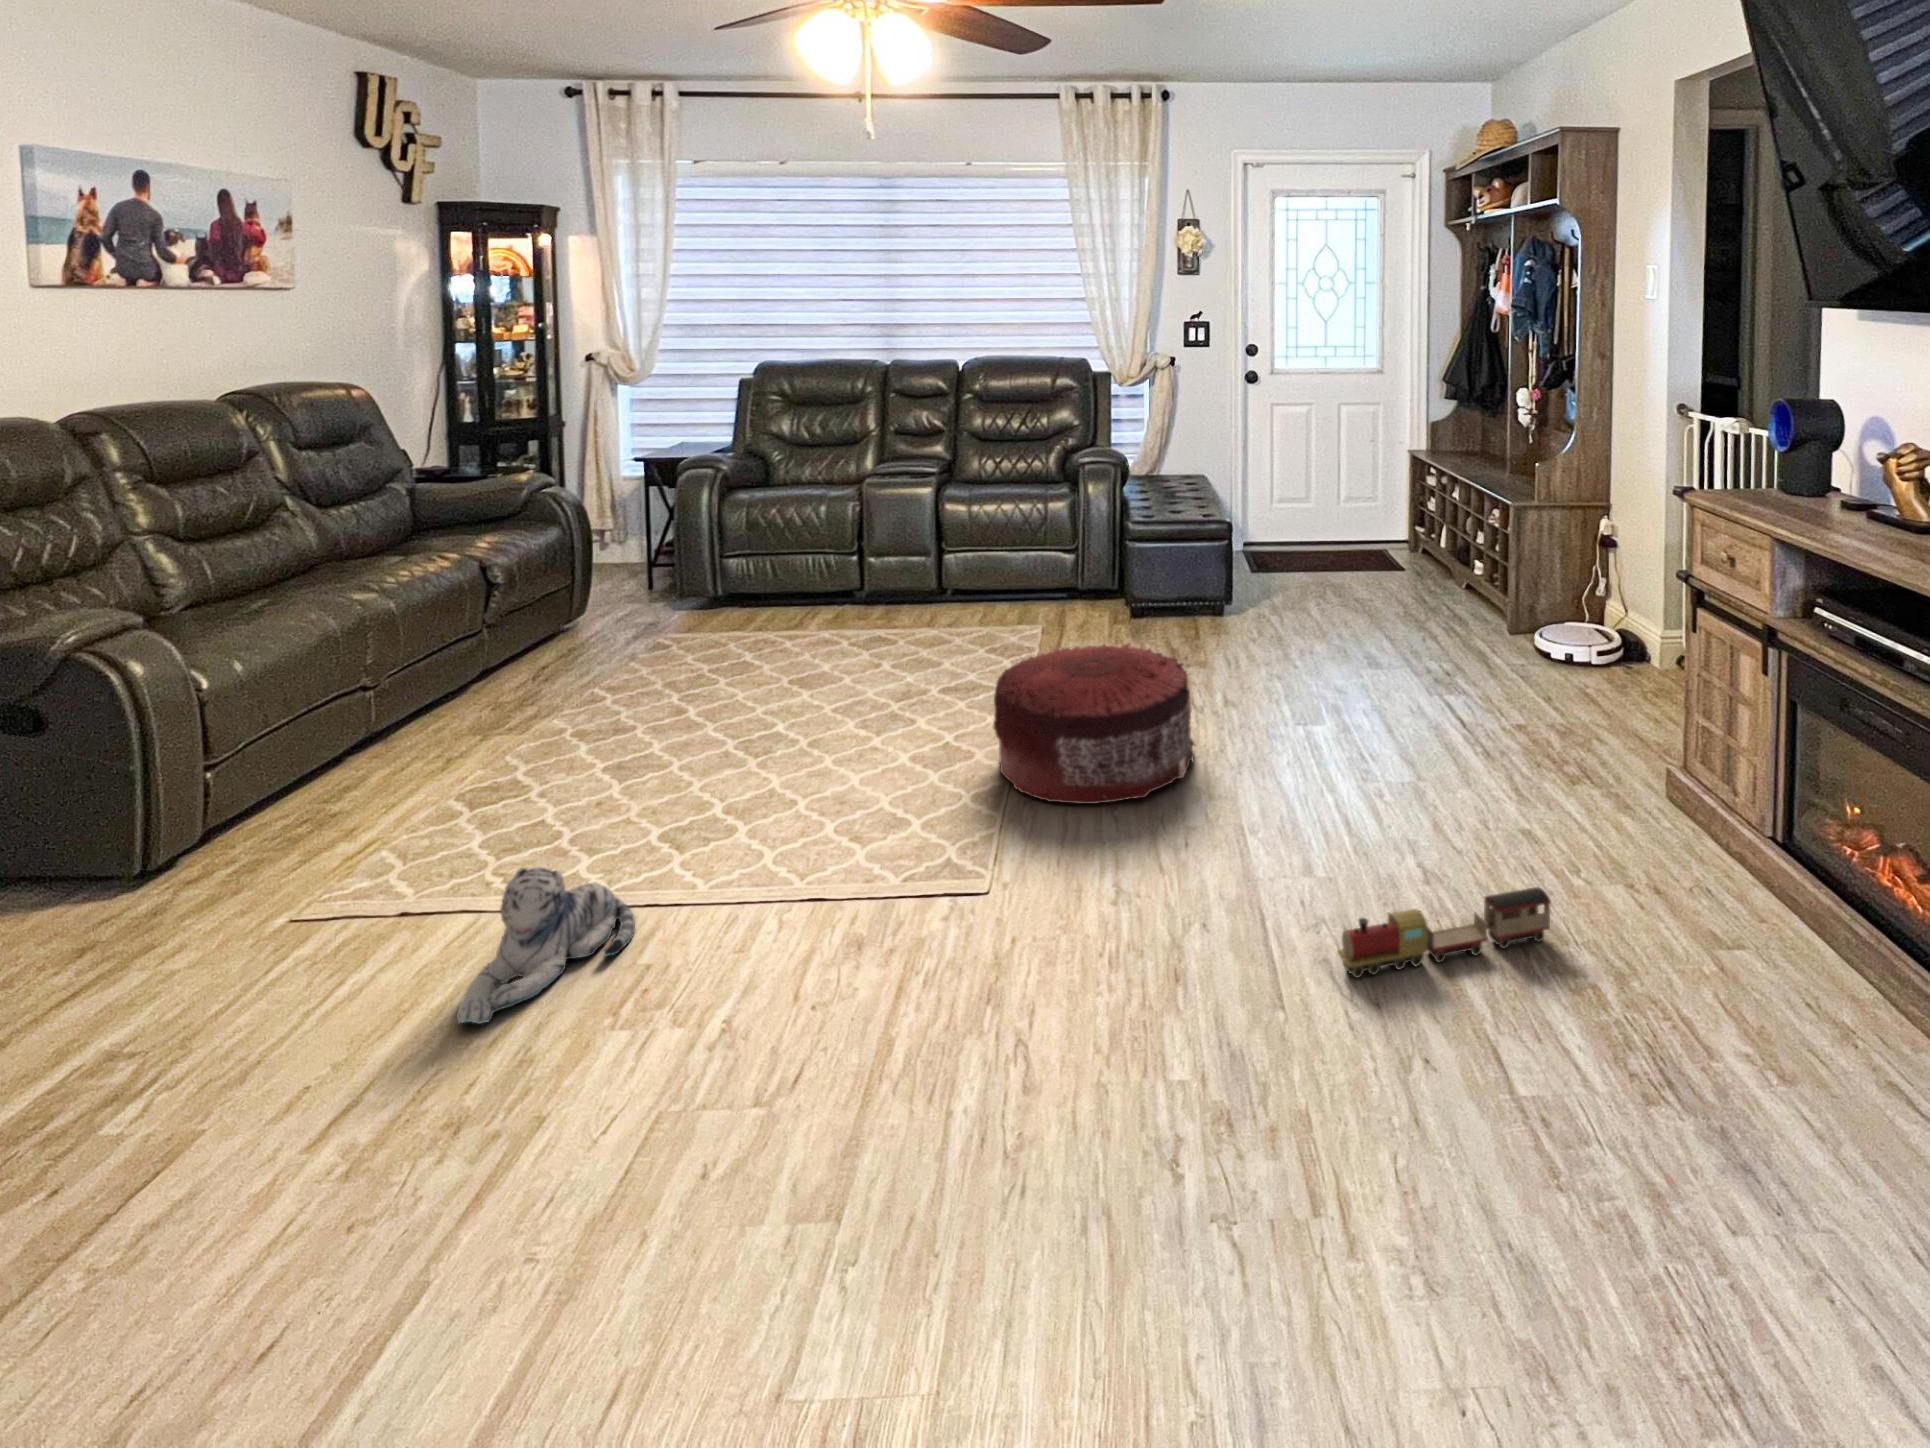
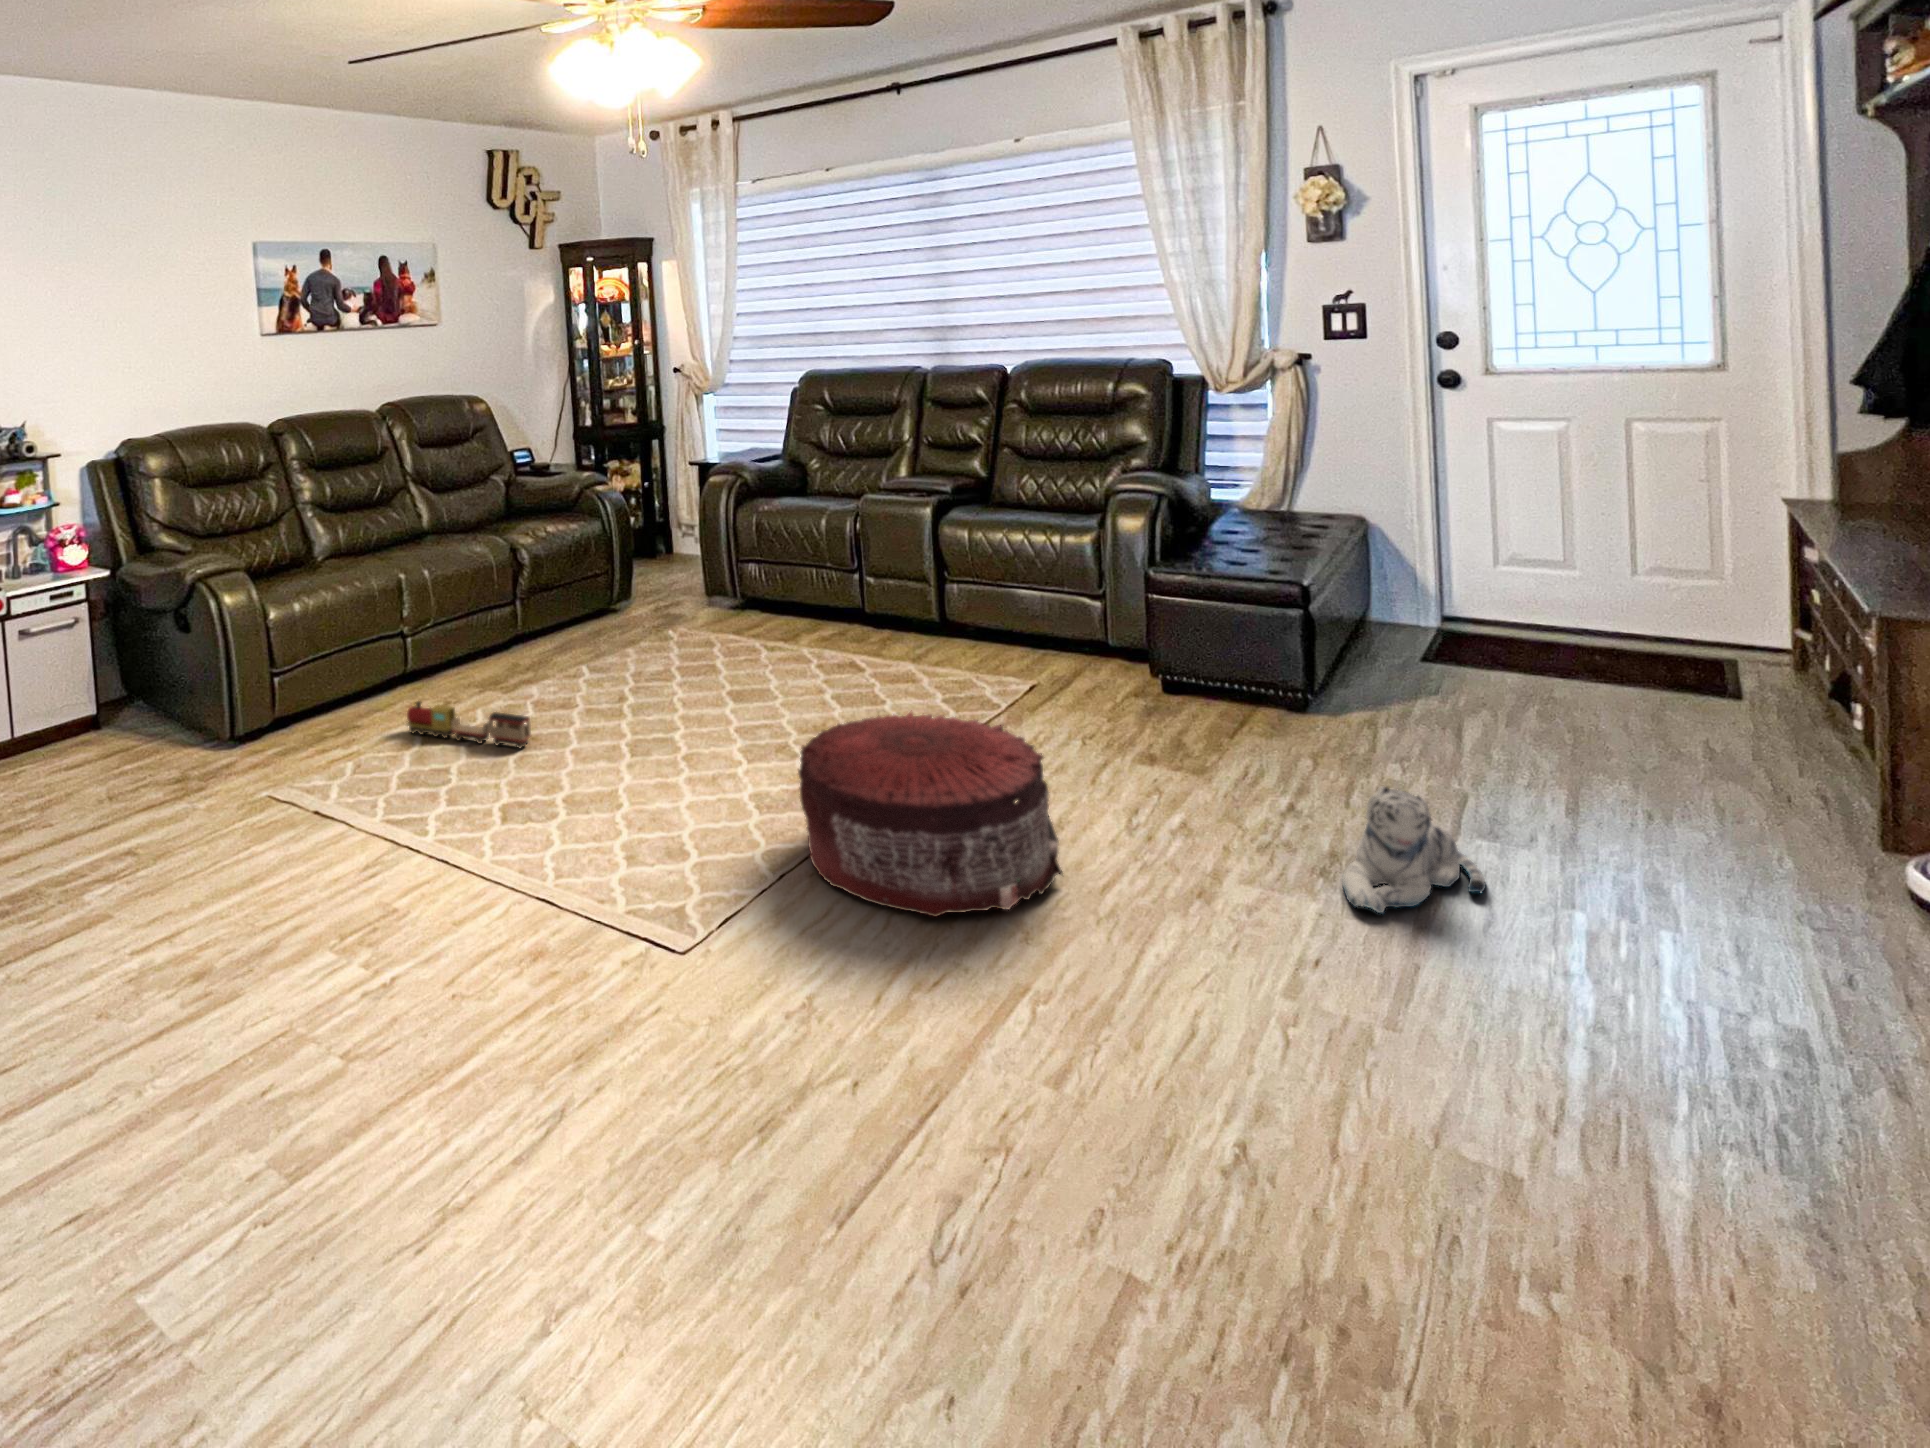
plush toy: present [457,867,635,1024] -> present [1342,786,1486,913]
toy train: present [1338,887,1551,978] -> present [407,702,531,748]

